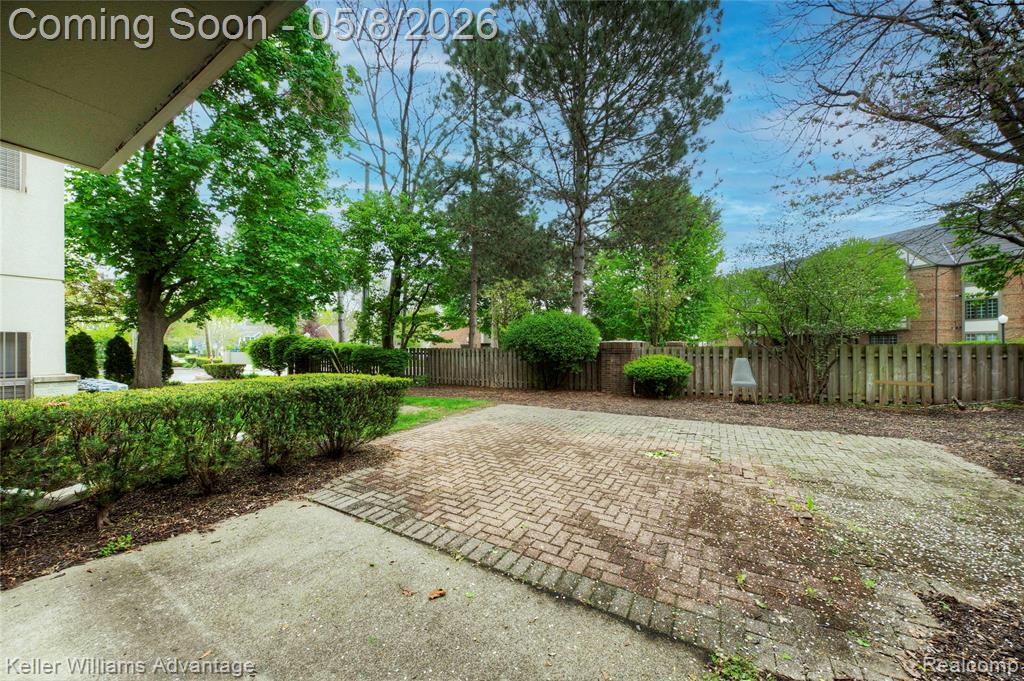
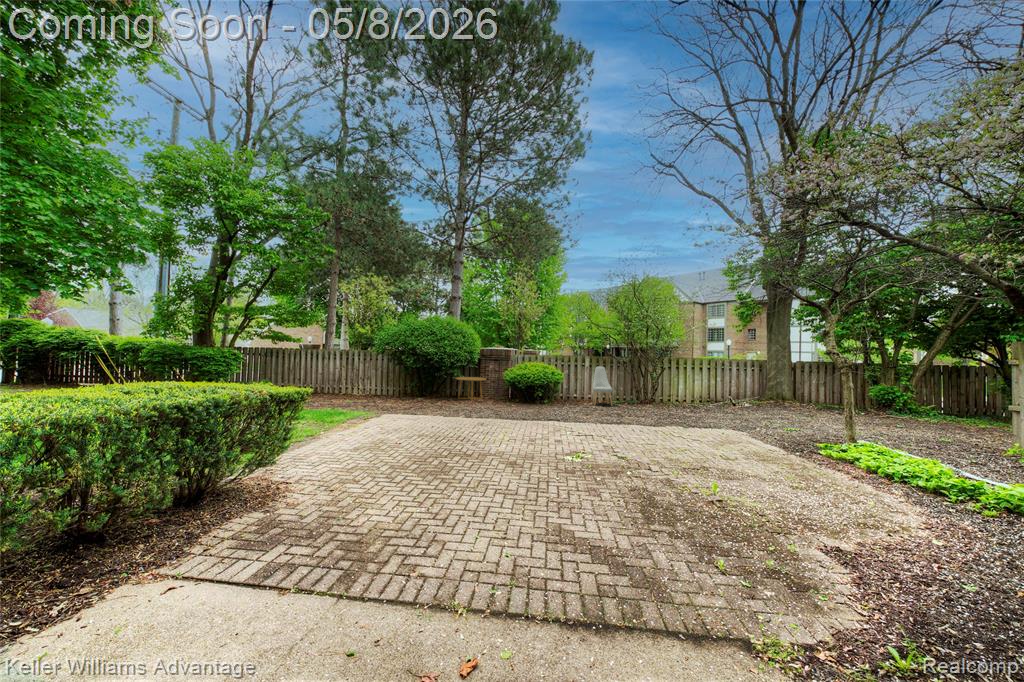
round table: present [872,380,936,414] -> present [455,377,486,401]

